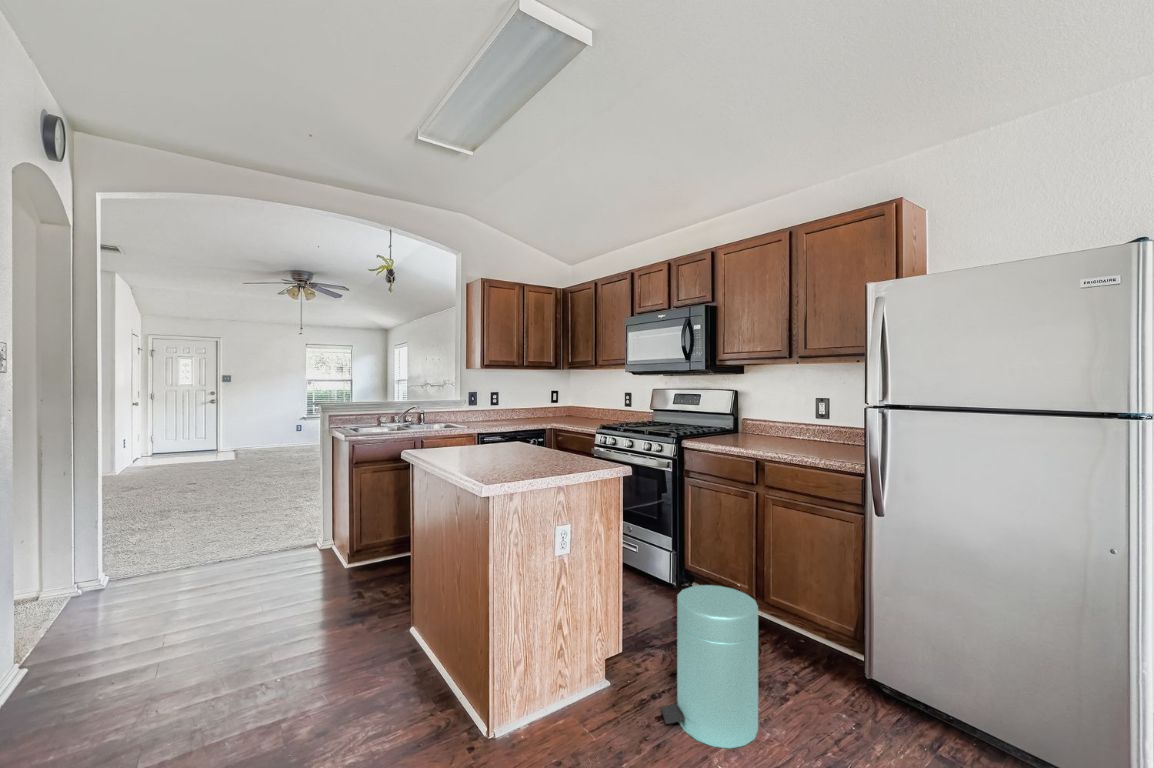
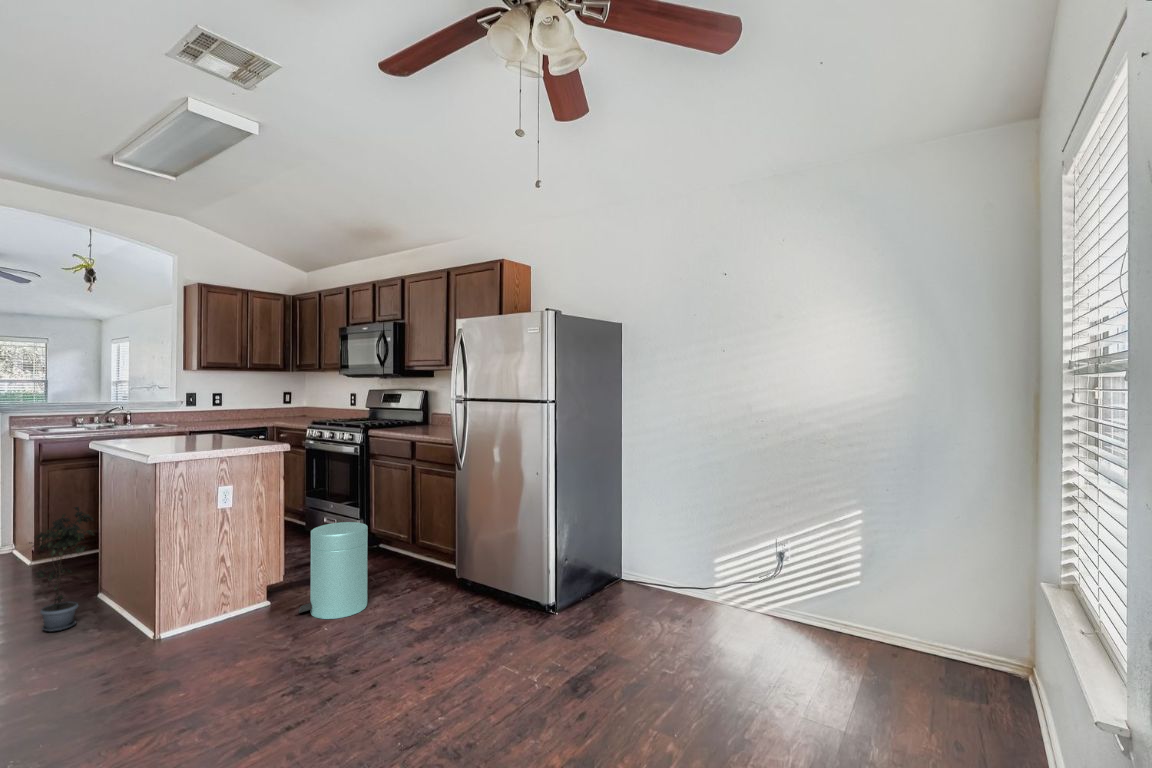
potted plant: none [345,537,417,697] -> present [29,507,94,631]

